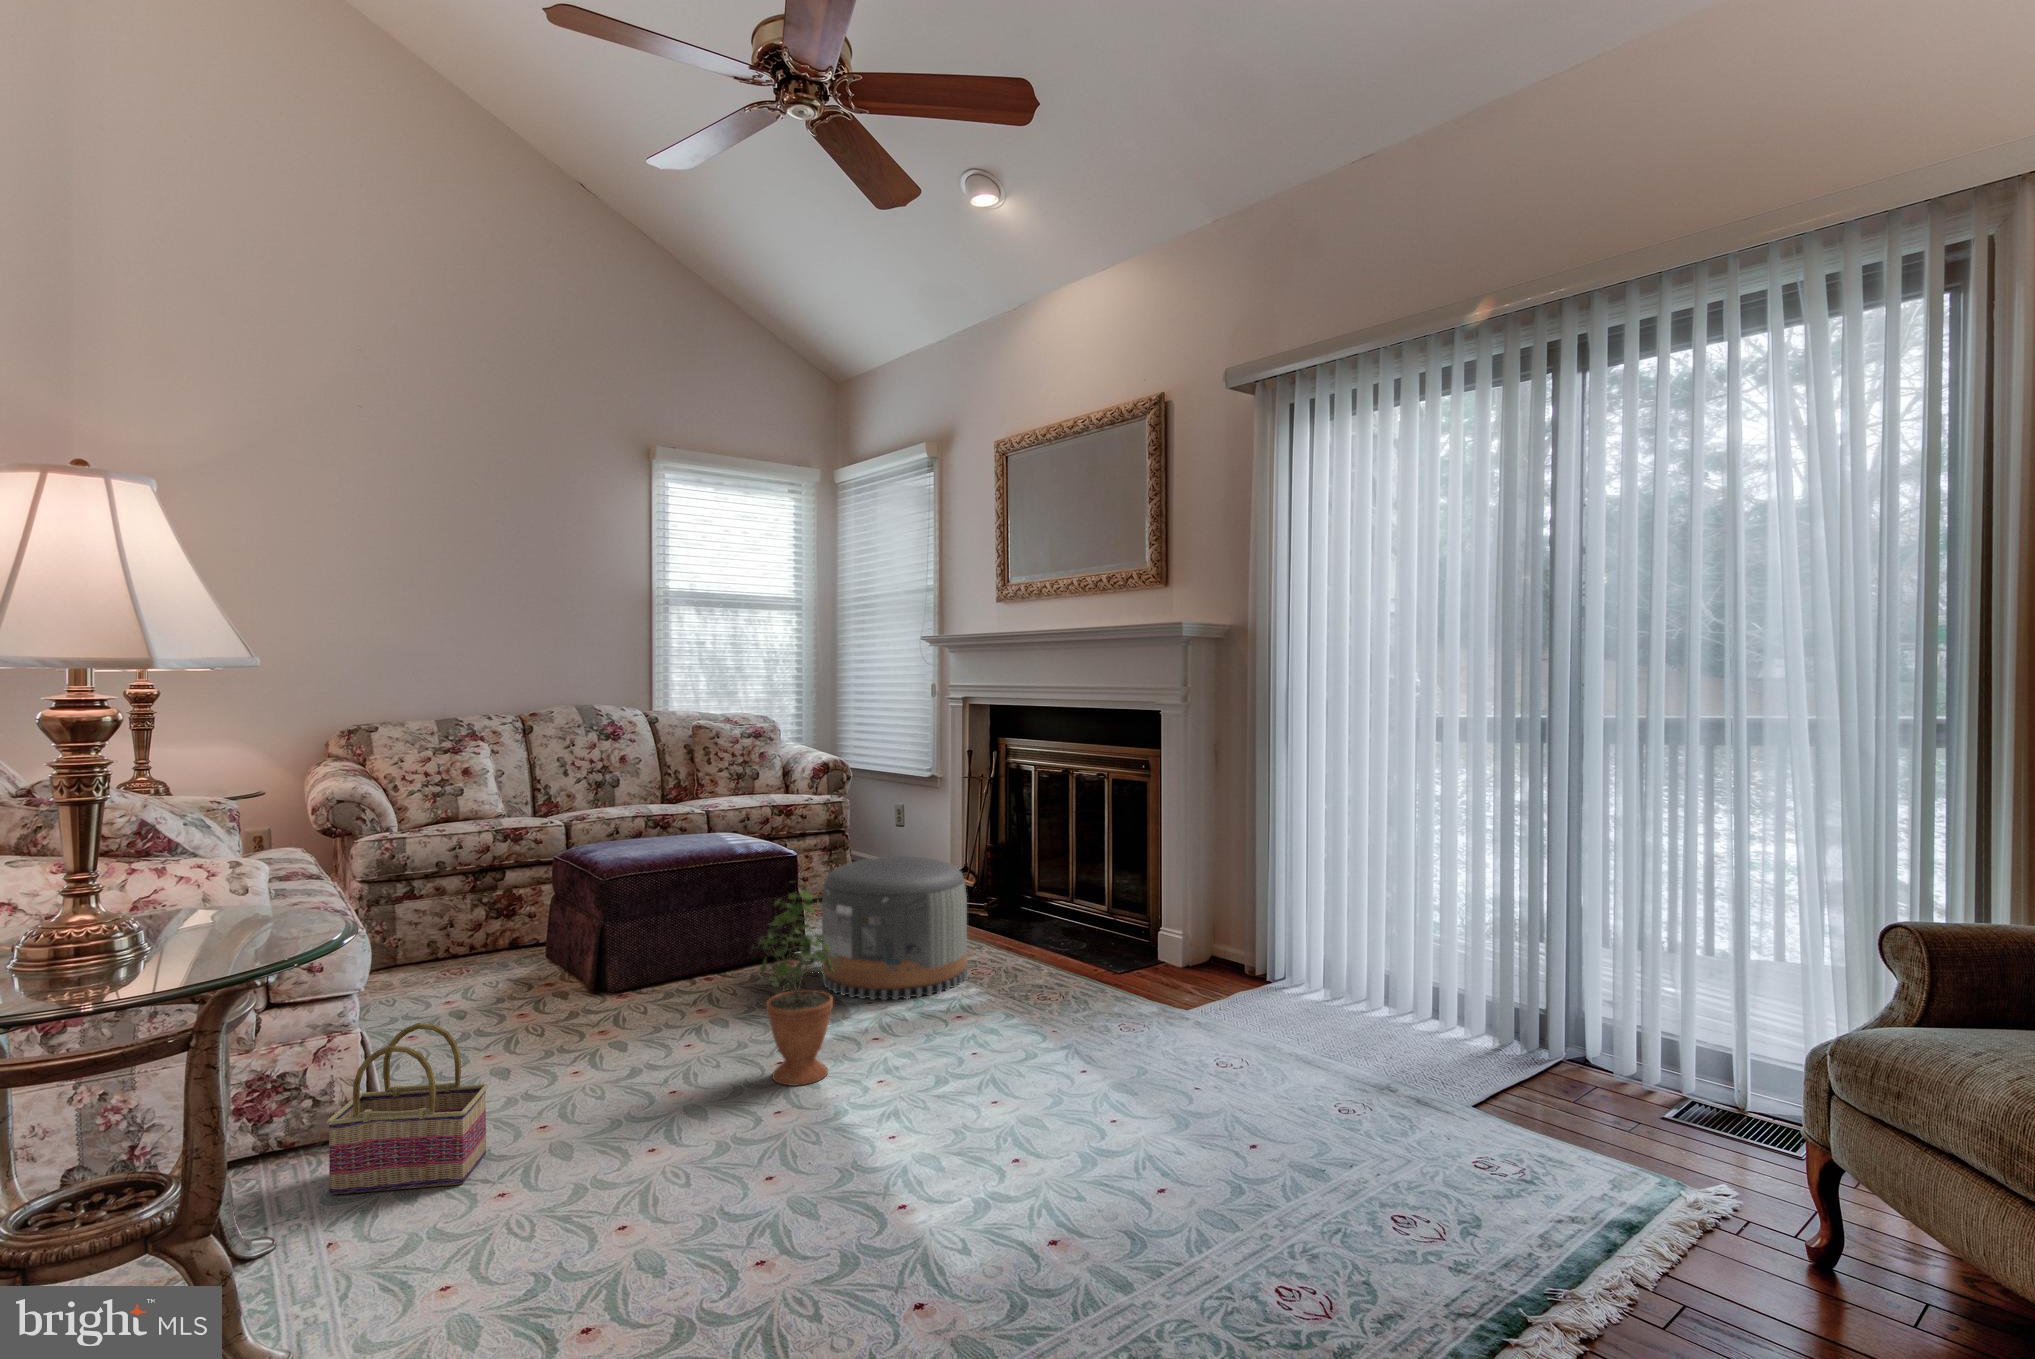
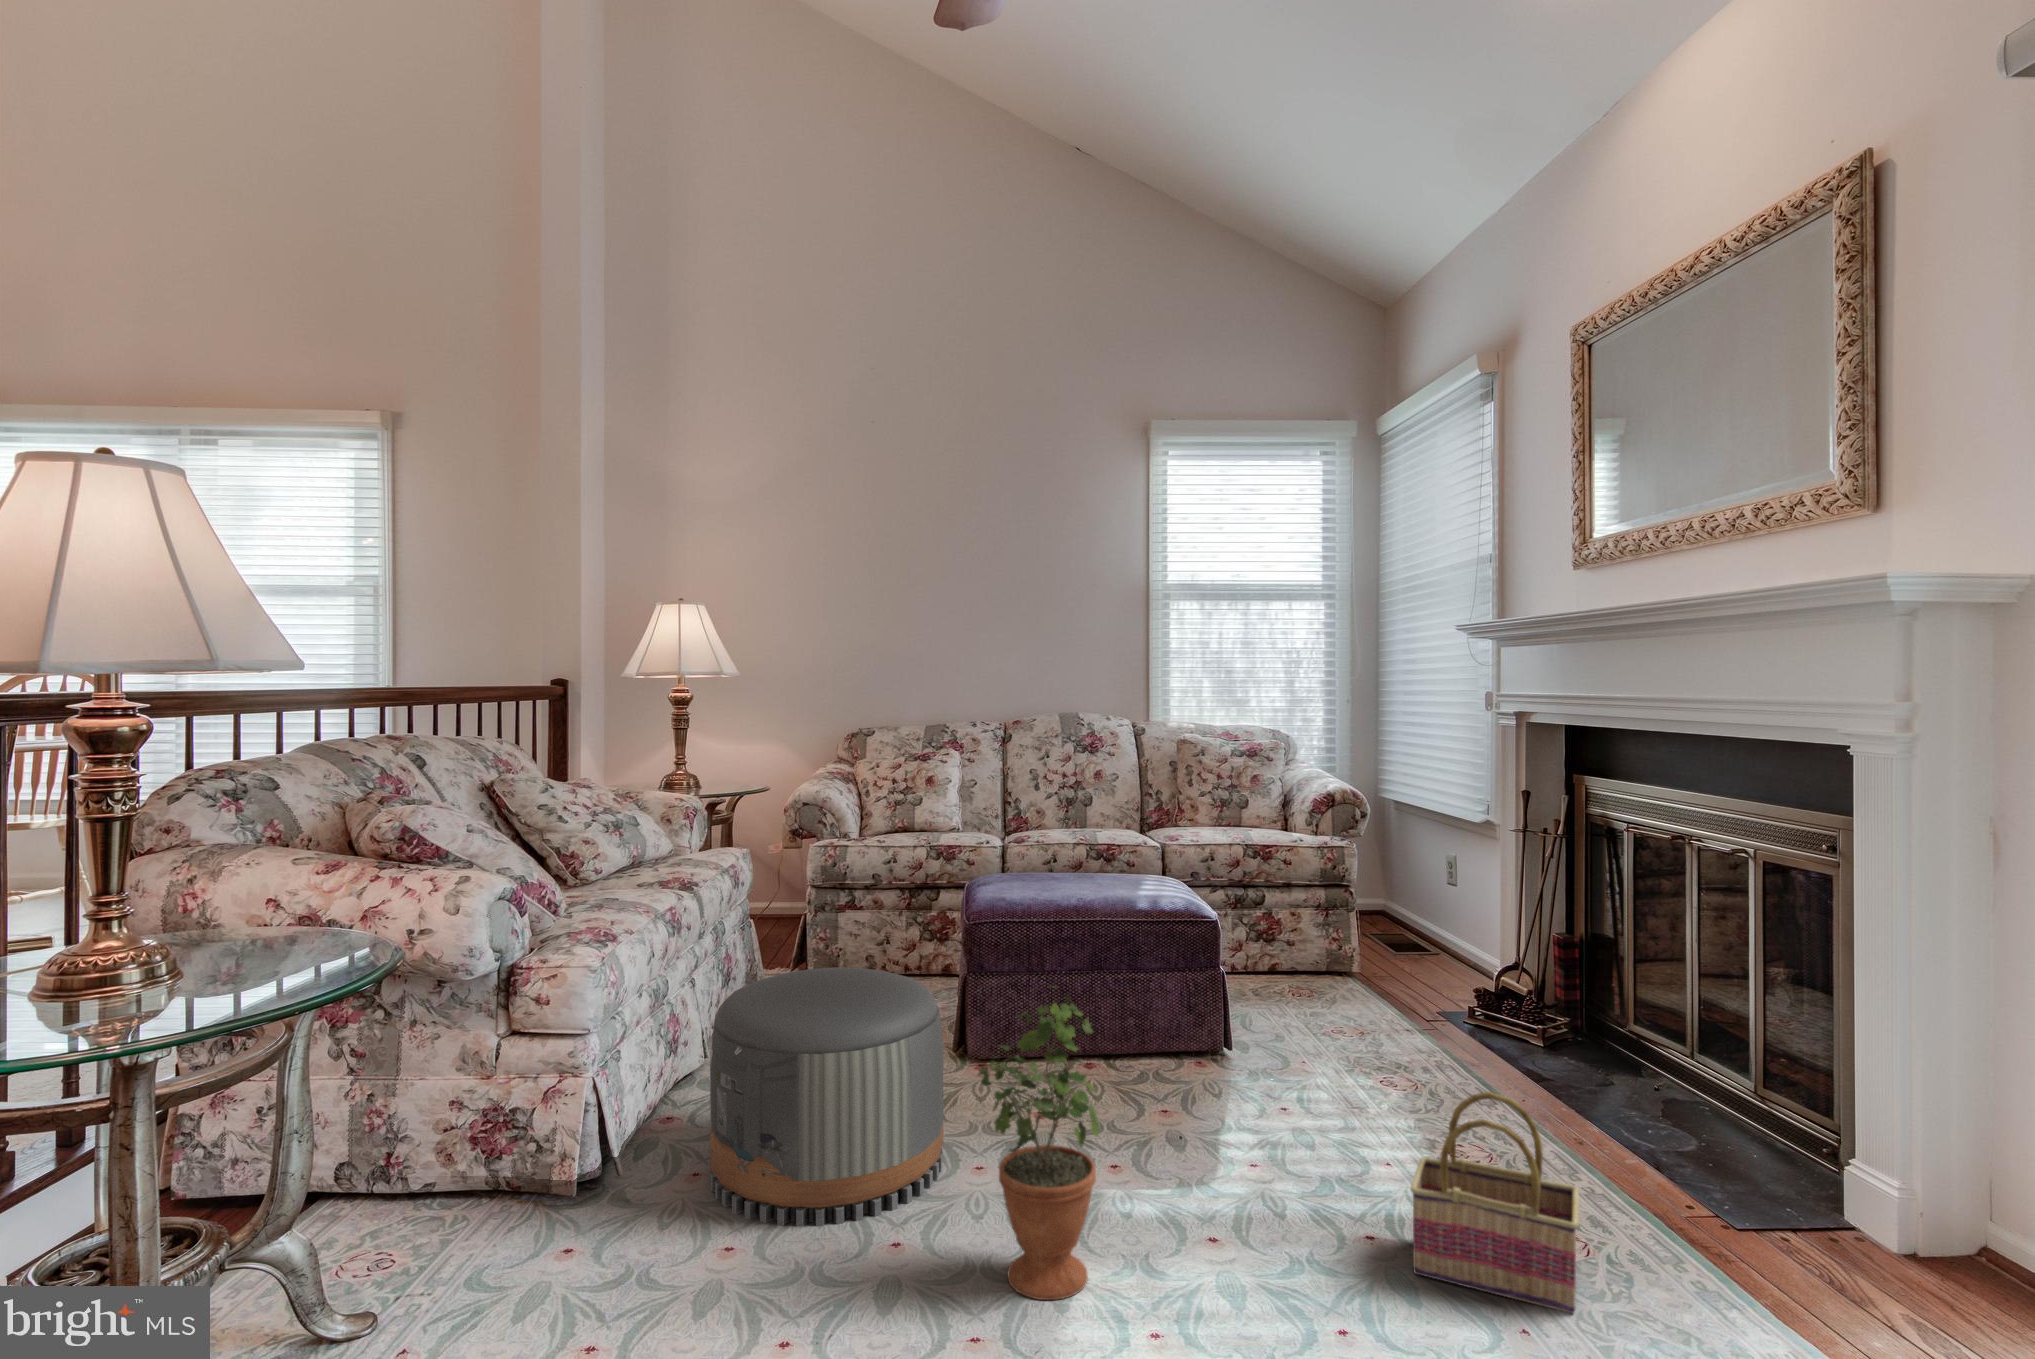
pouf: present [822,856,967,1000] -> present [710,967,943,1226]
basket: present [326,1023,488,1195] -> present [1410,1092,1579,1314]

